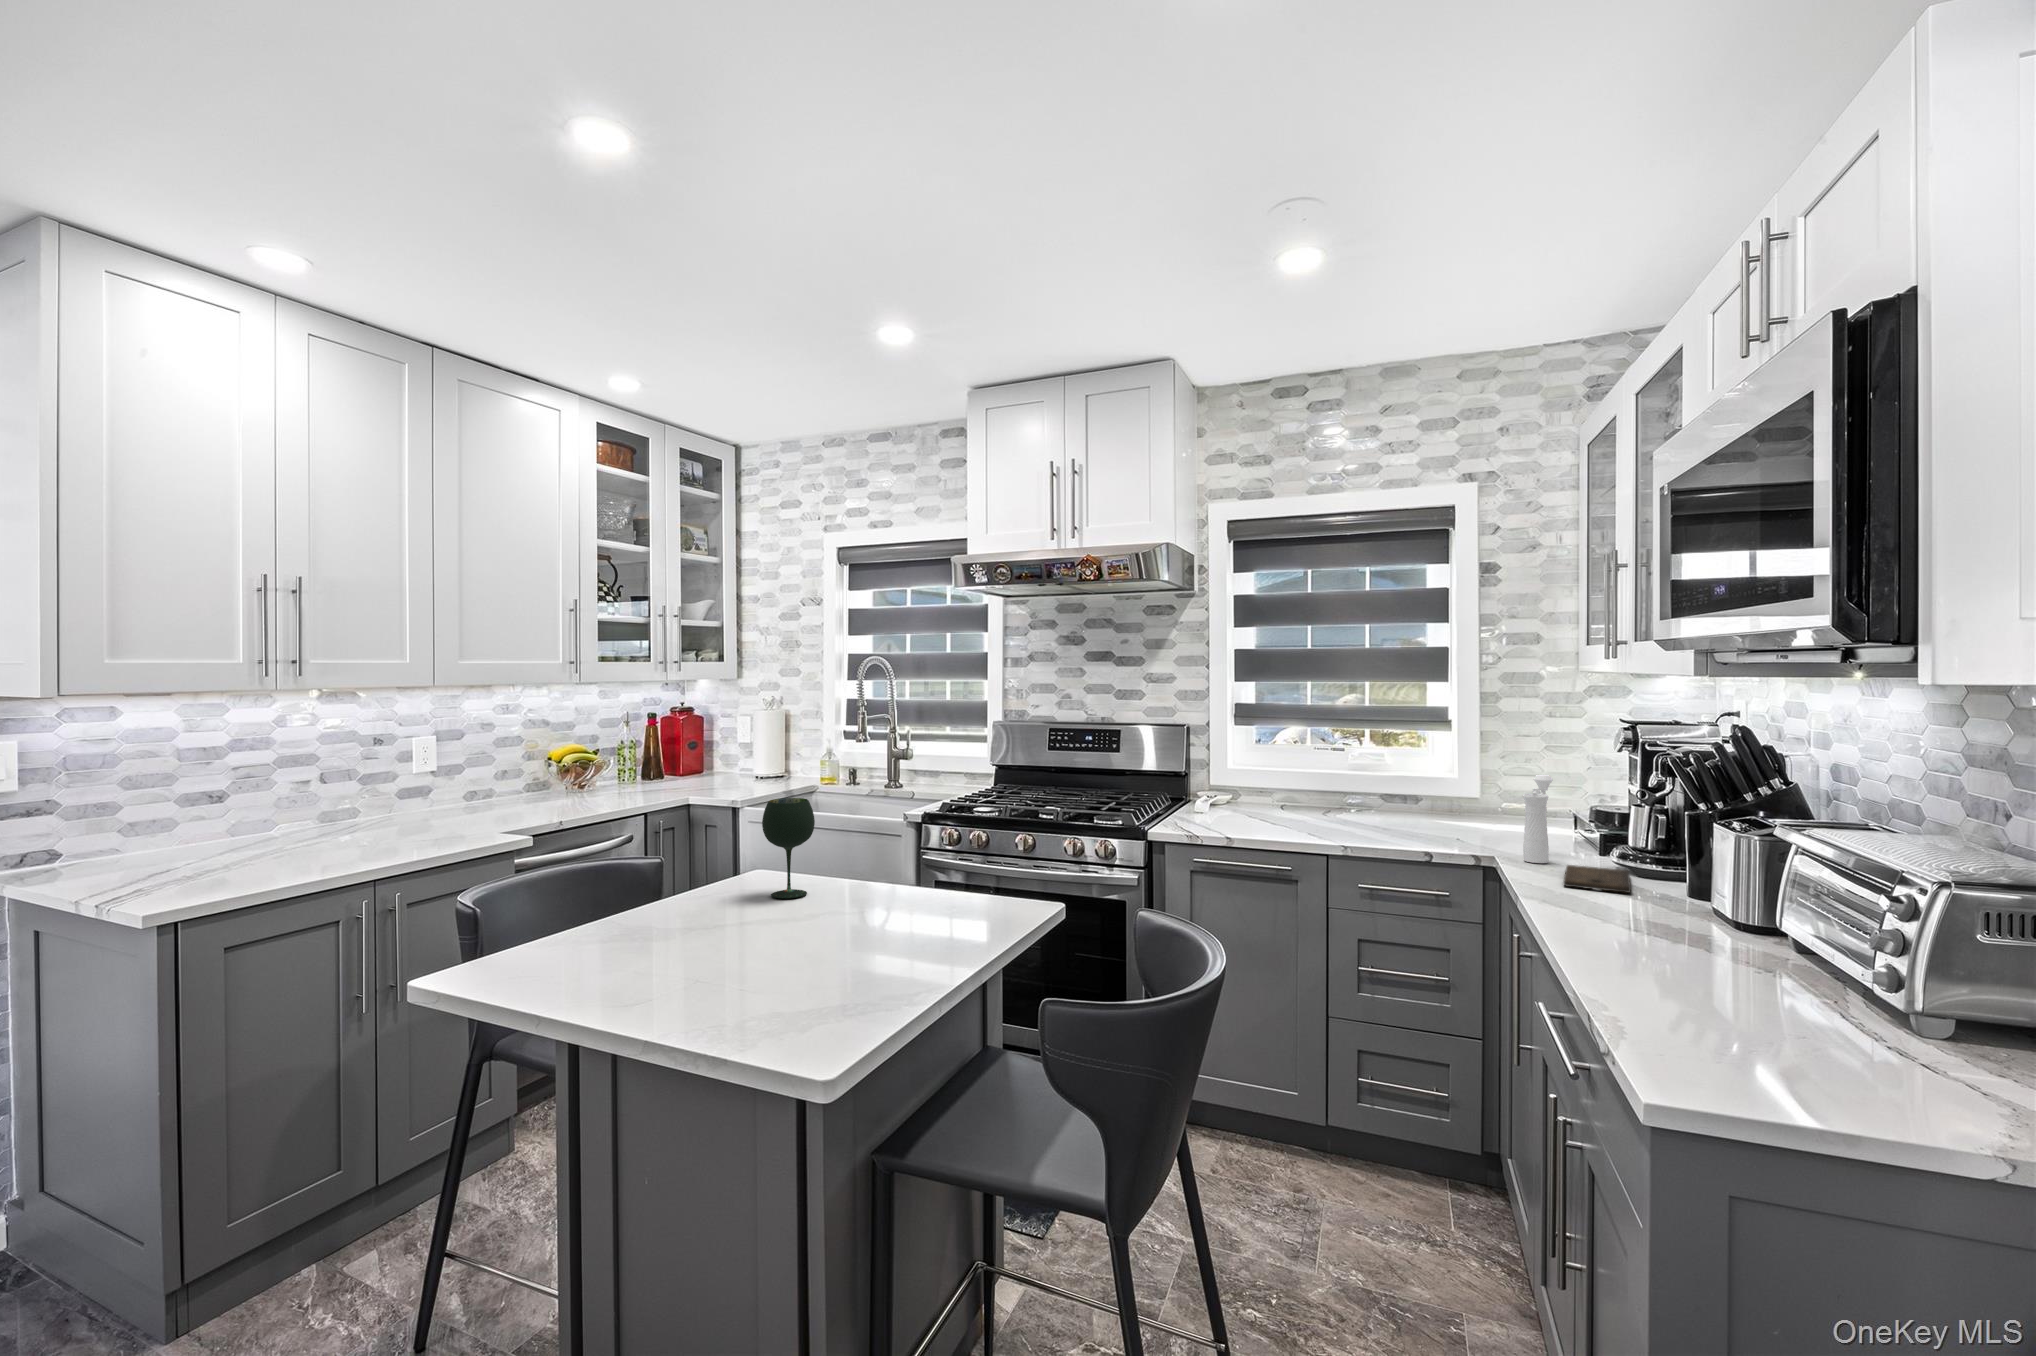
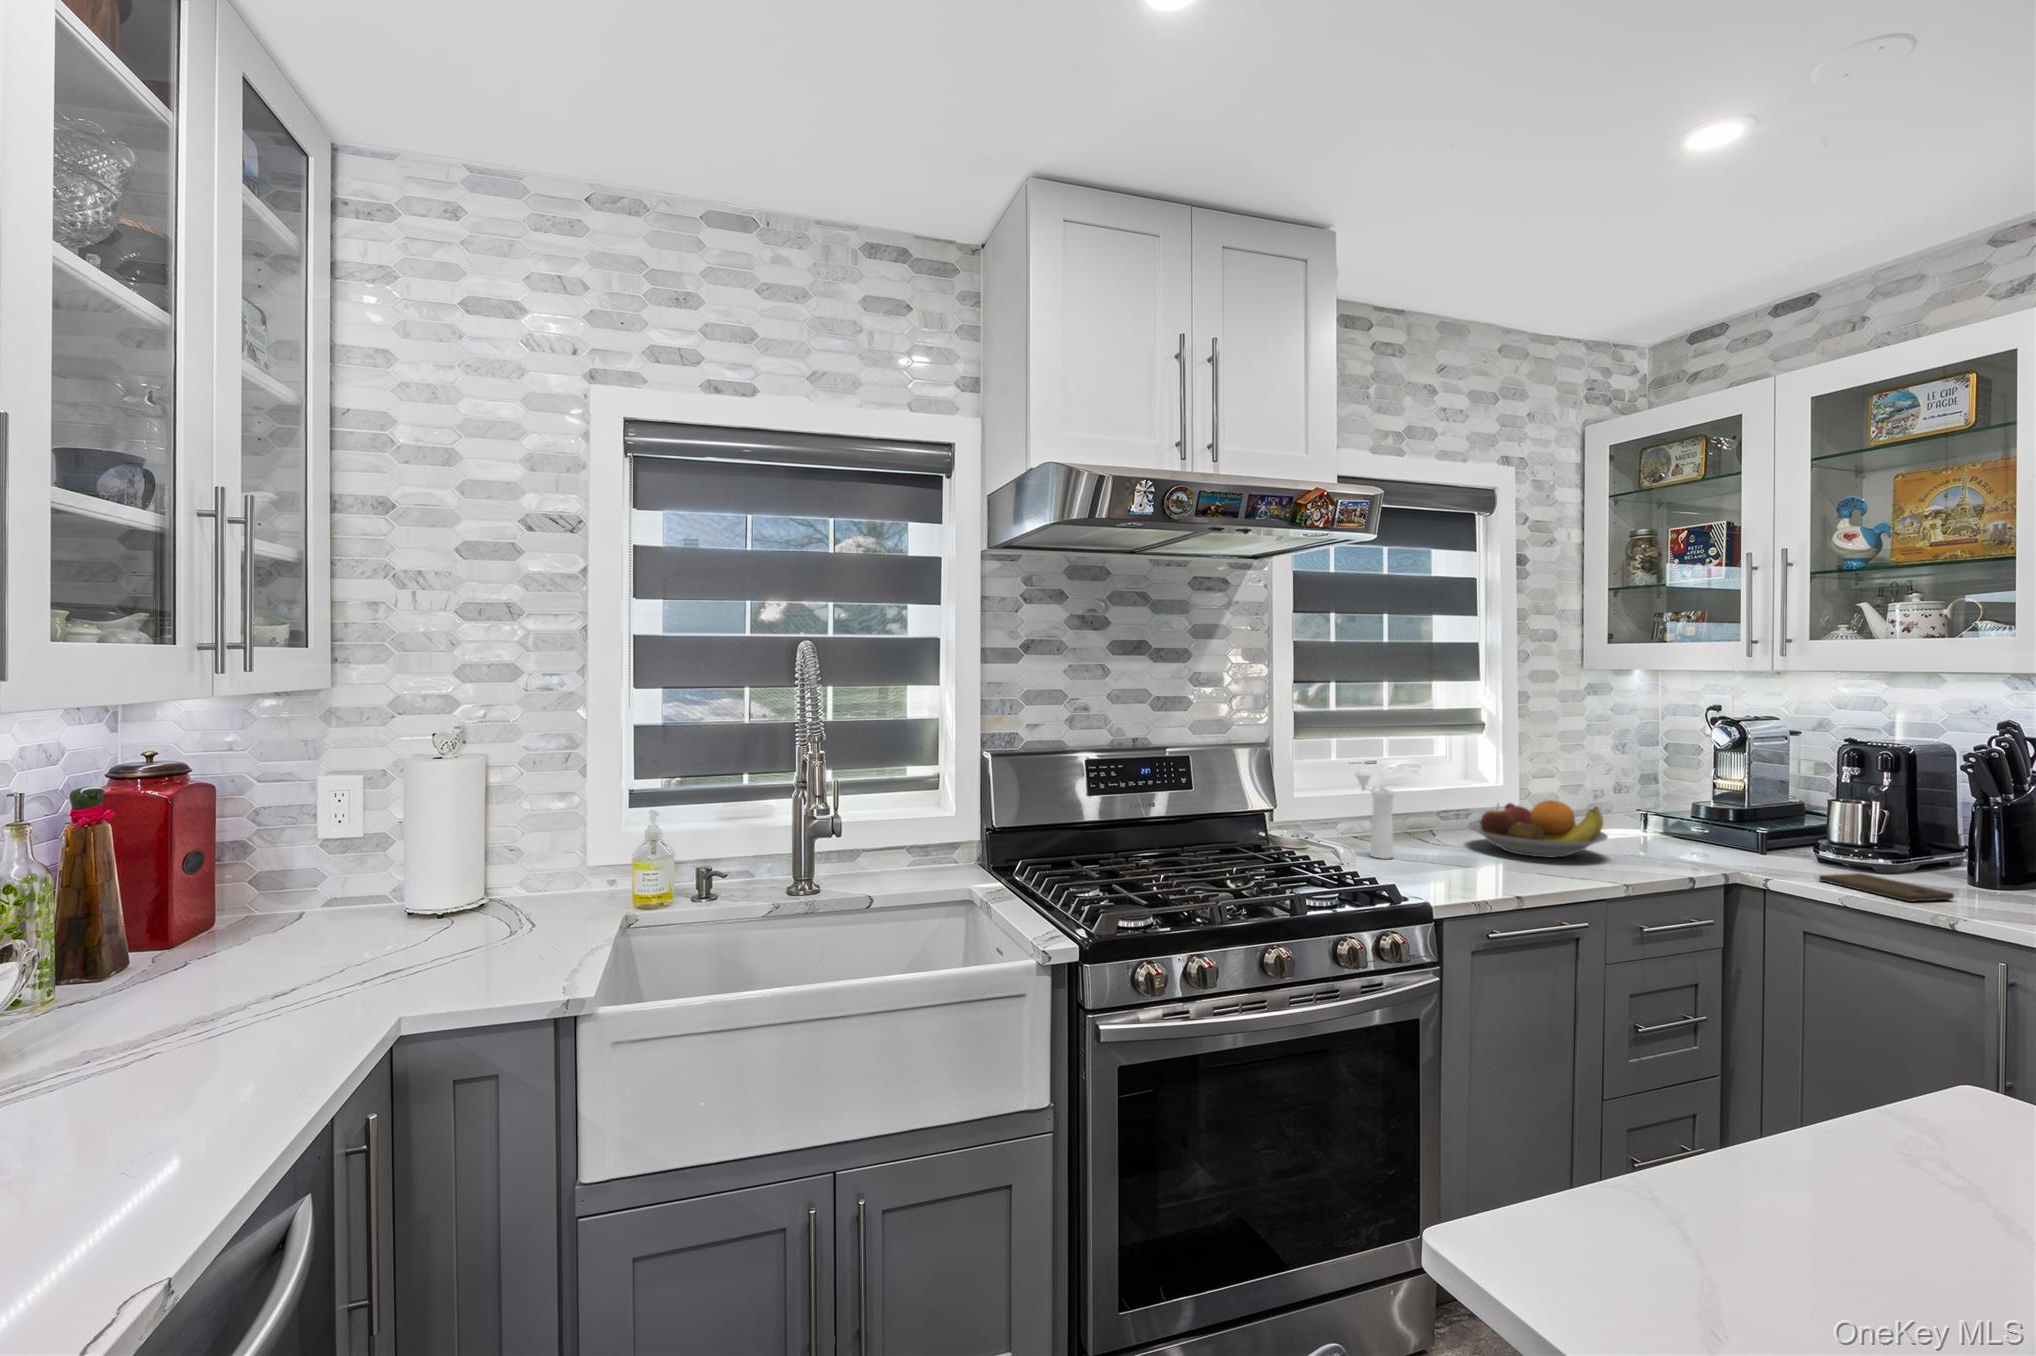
pepper mill: present [1523,774,1553,863] -> present [1355,769,1394,859]
fruit bowl: none [1333,782,1451,831] -> present [1468,800,1608,858]
wine glass: present [762,798,815,899] -> none [1770,1002,1930,1266]

